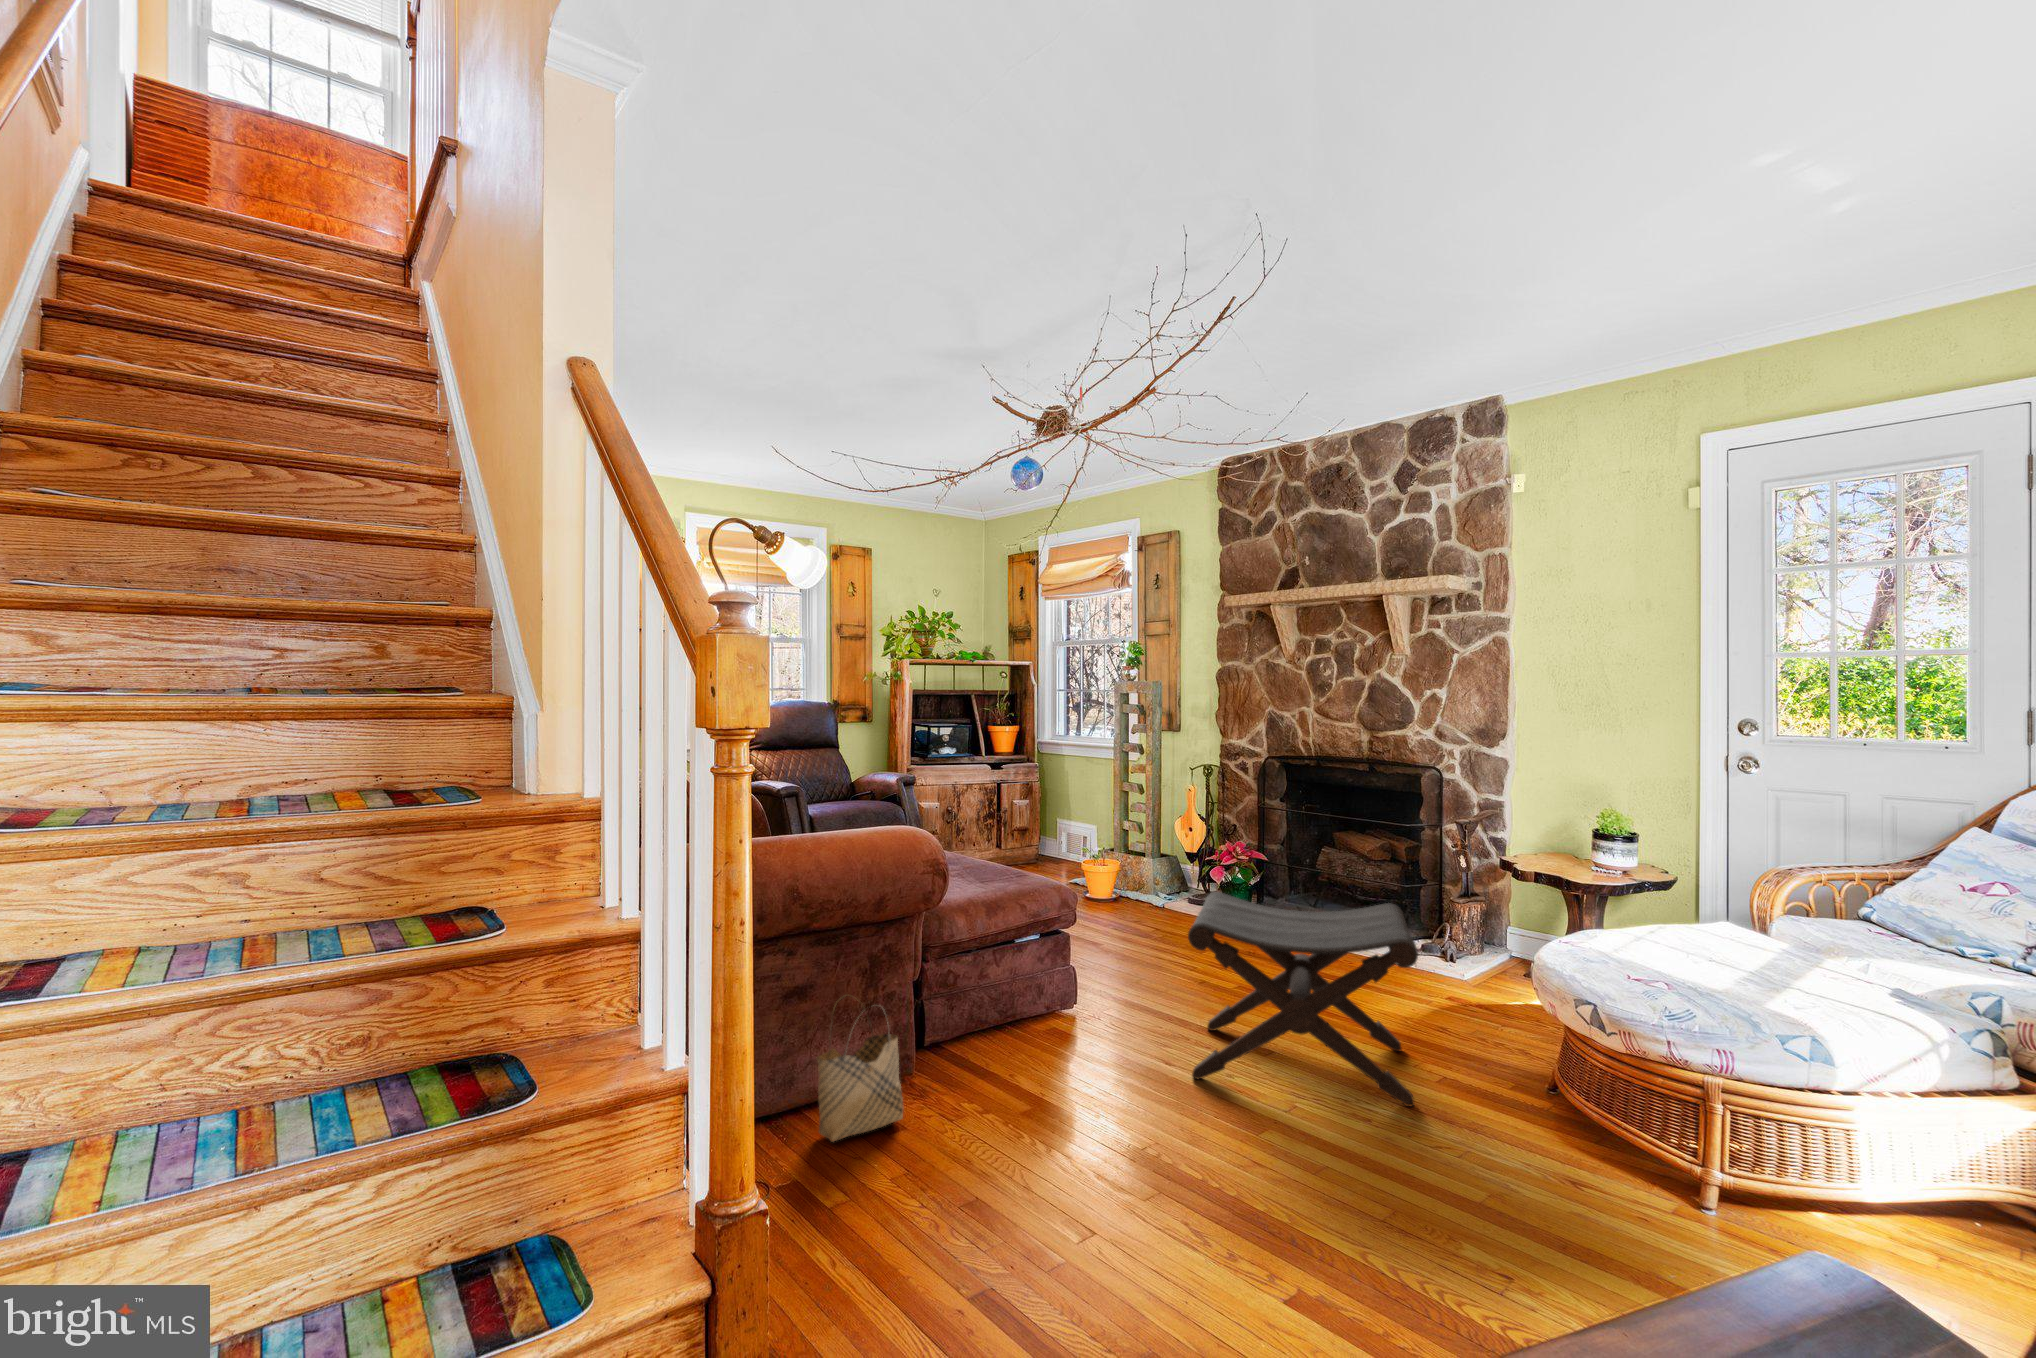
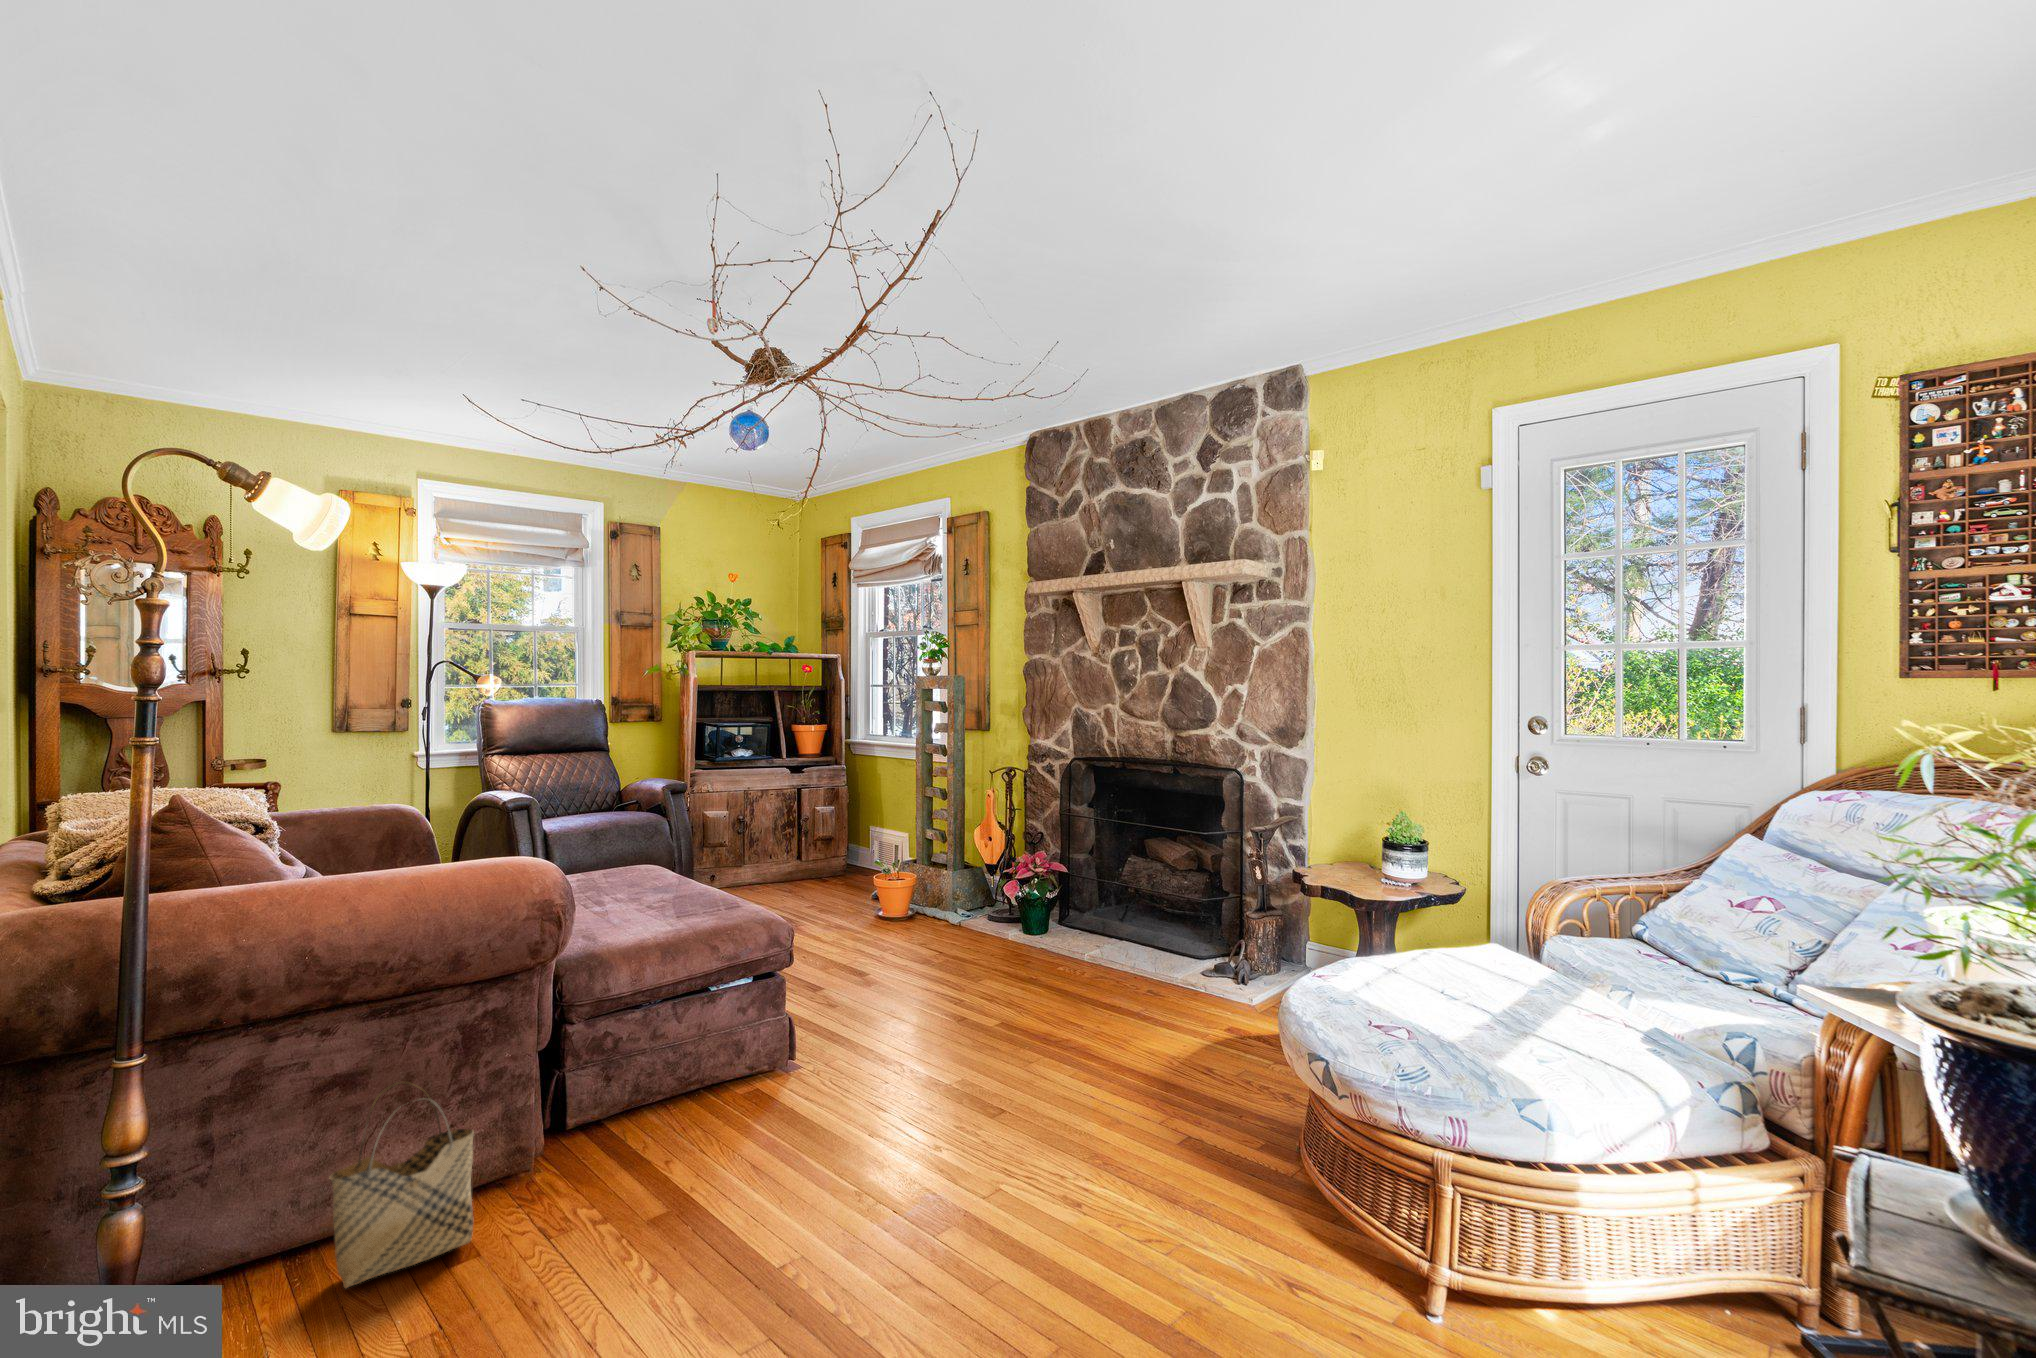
footstool: present [1188,892,1418,1106] -> none [880,920,1152,1182]

